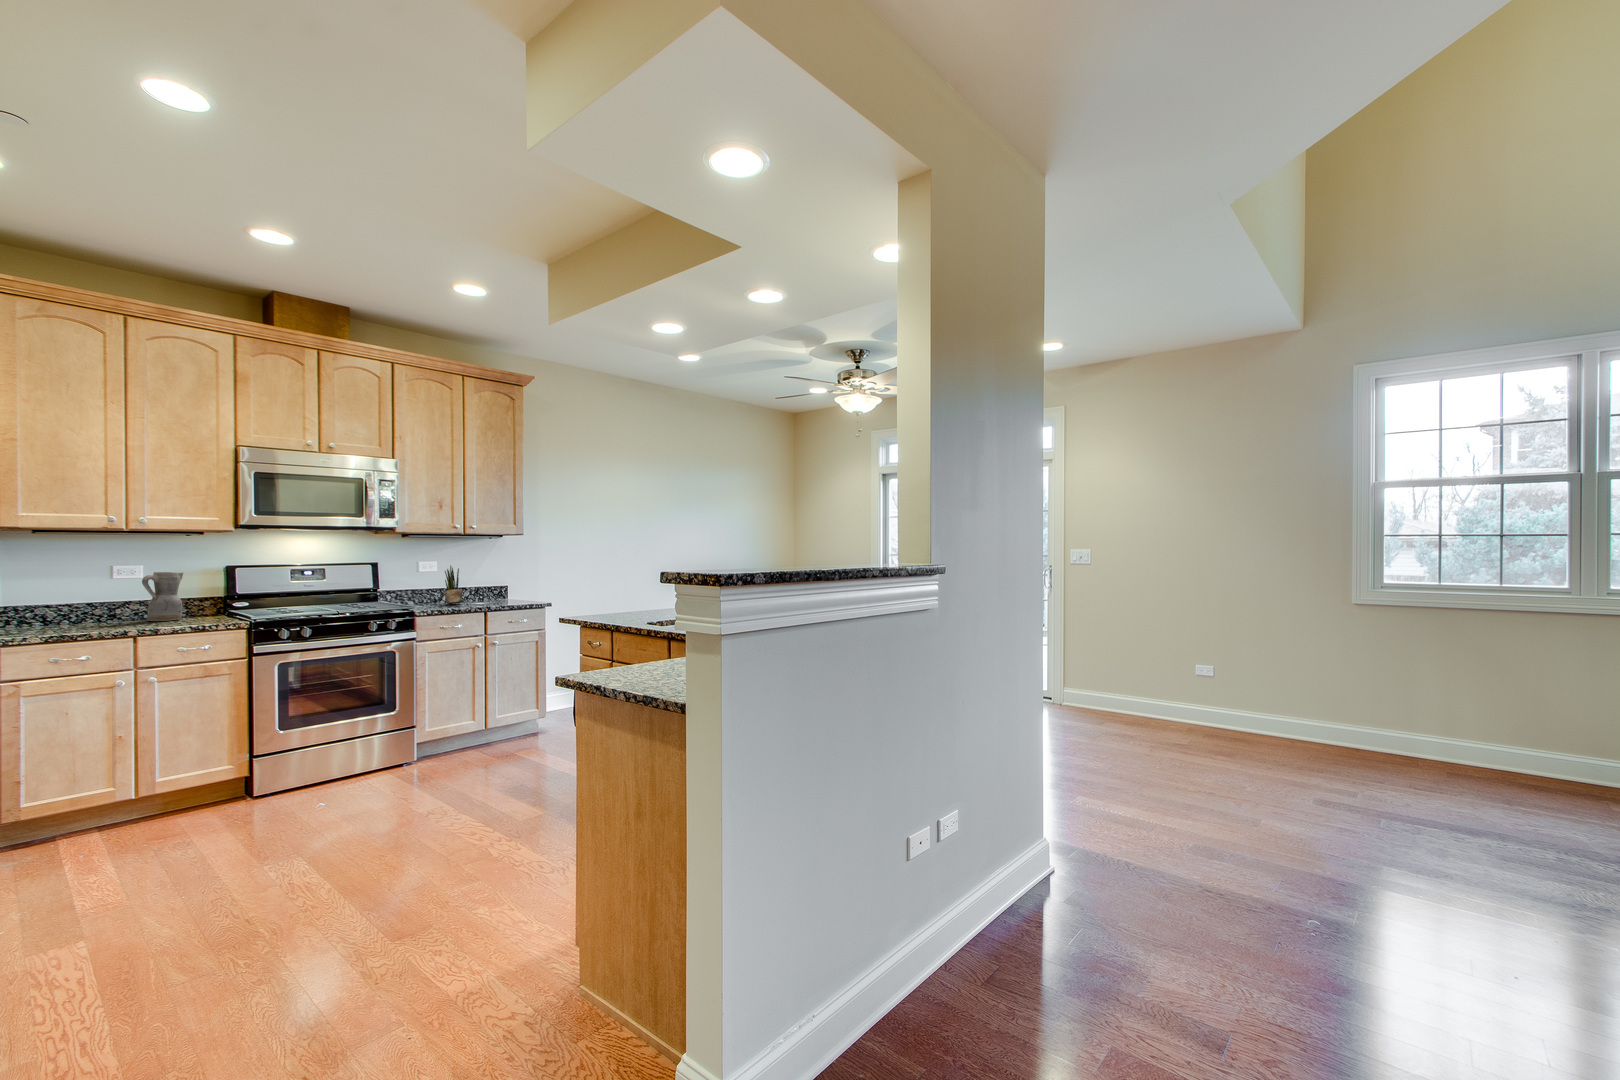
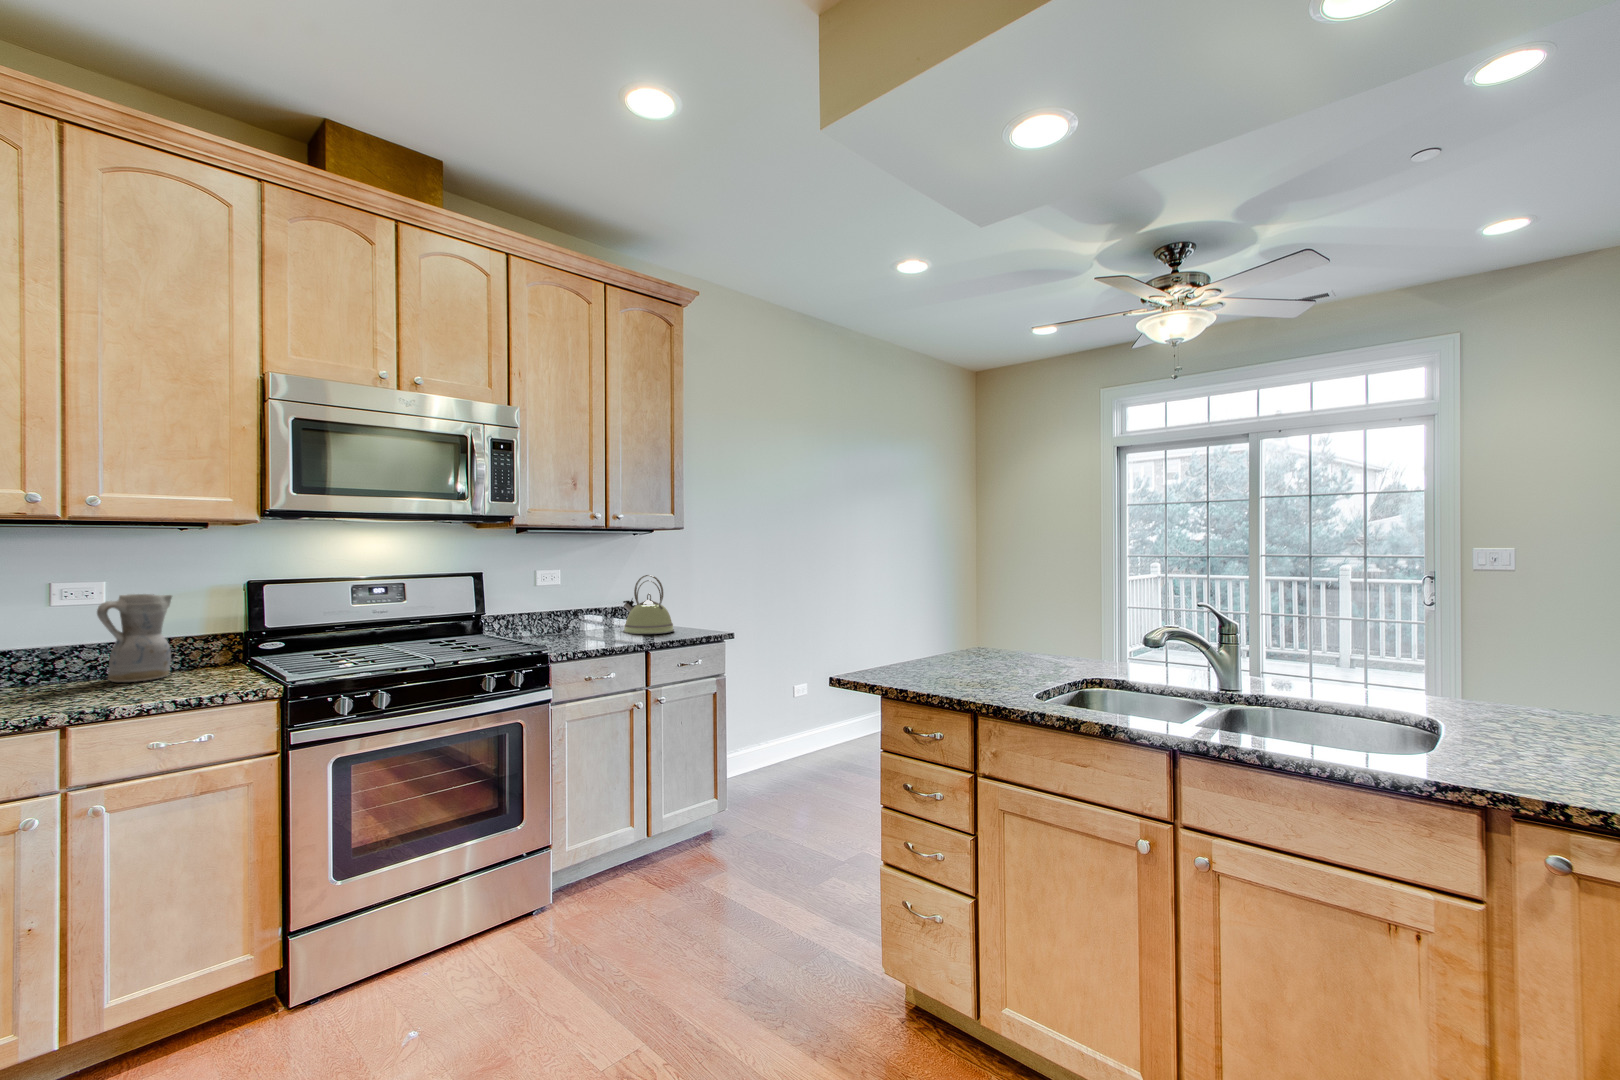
kettle: none [477,564,512,603] -> present [623,575,674,634]
potted plant: present [444,566,462,604] -> none [582,577,608,637]

